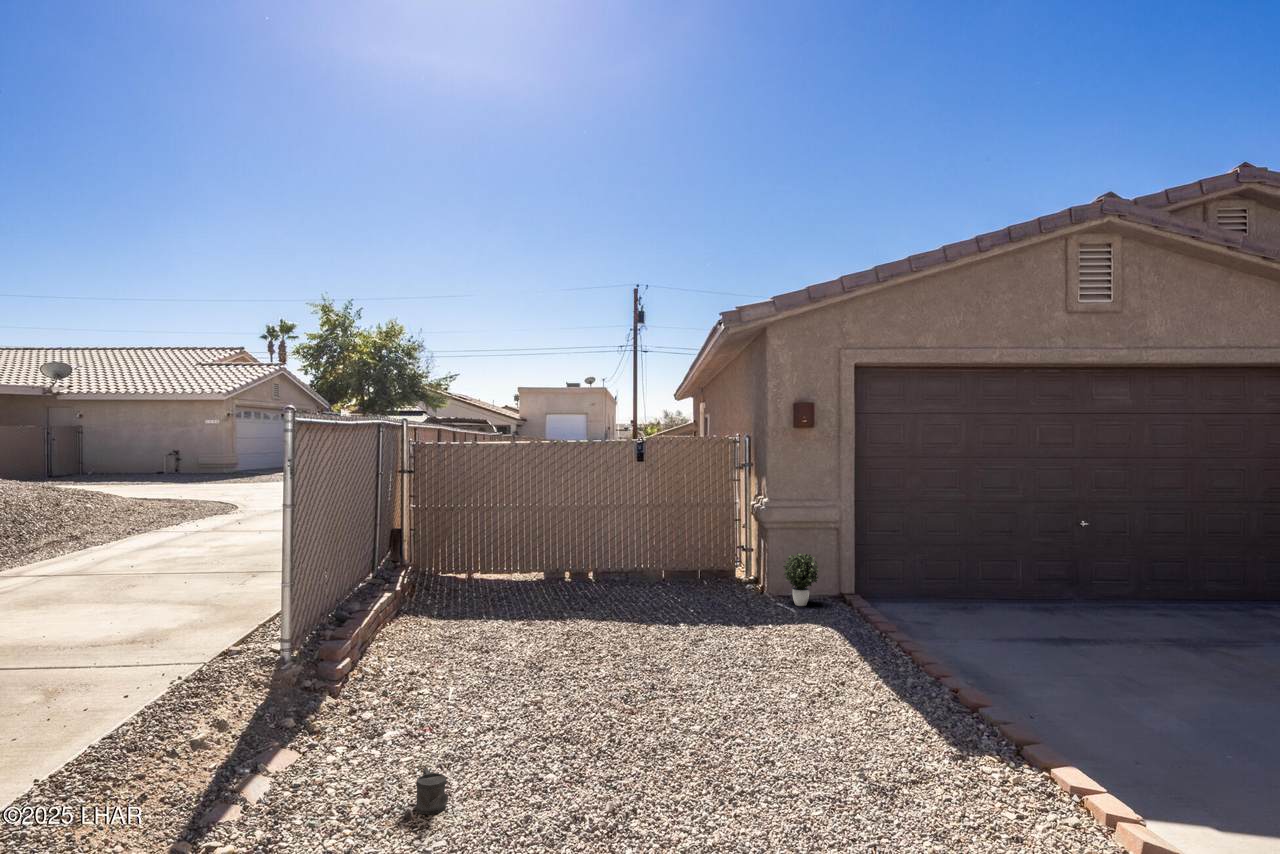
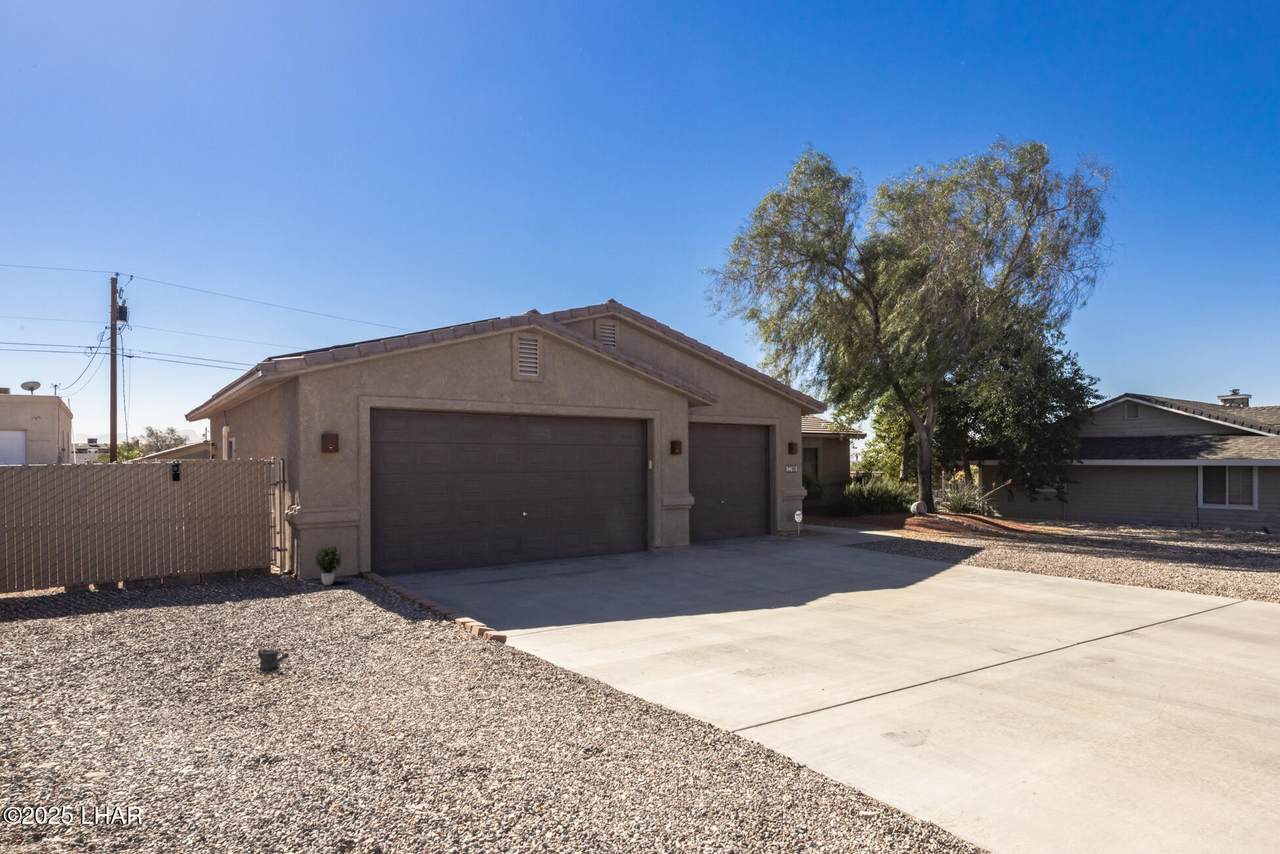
watering can: present [416,768,448,815] -> present [258,650,289,670]

